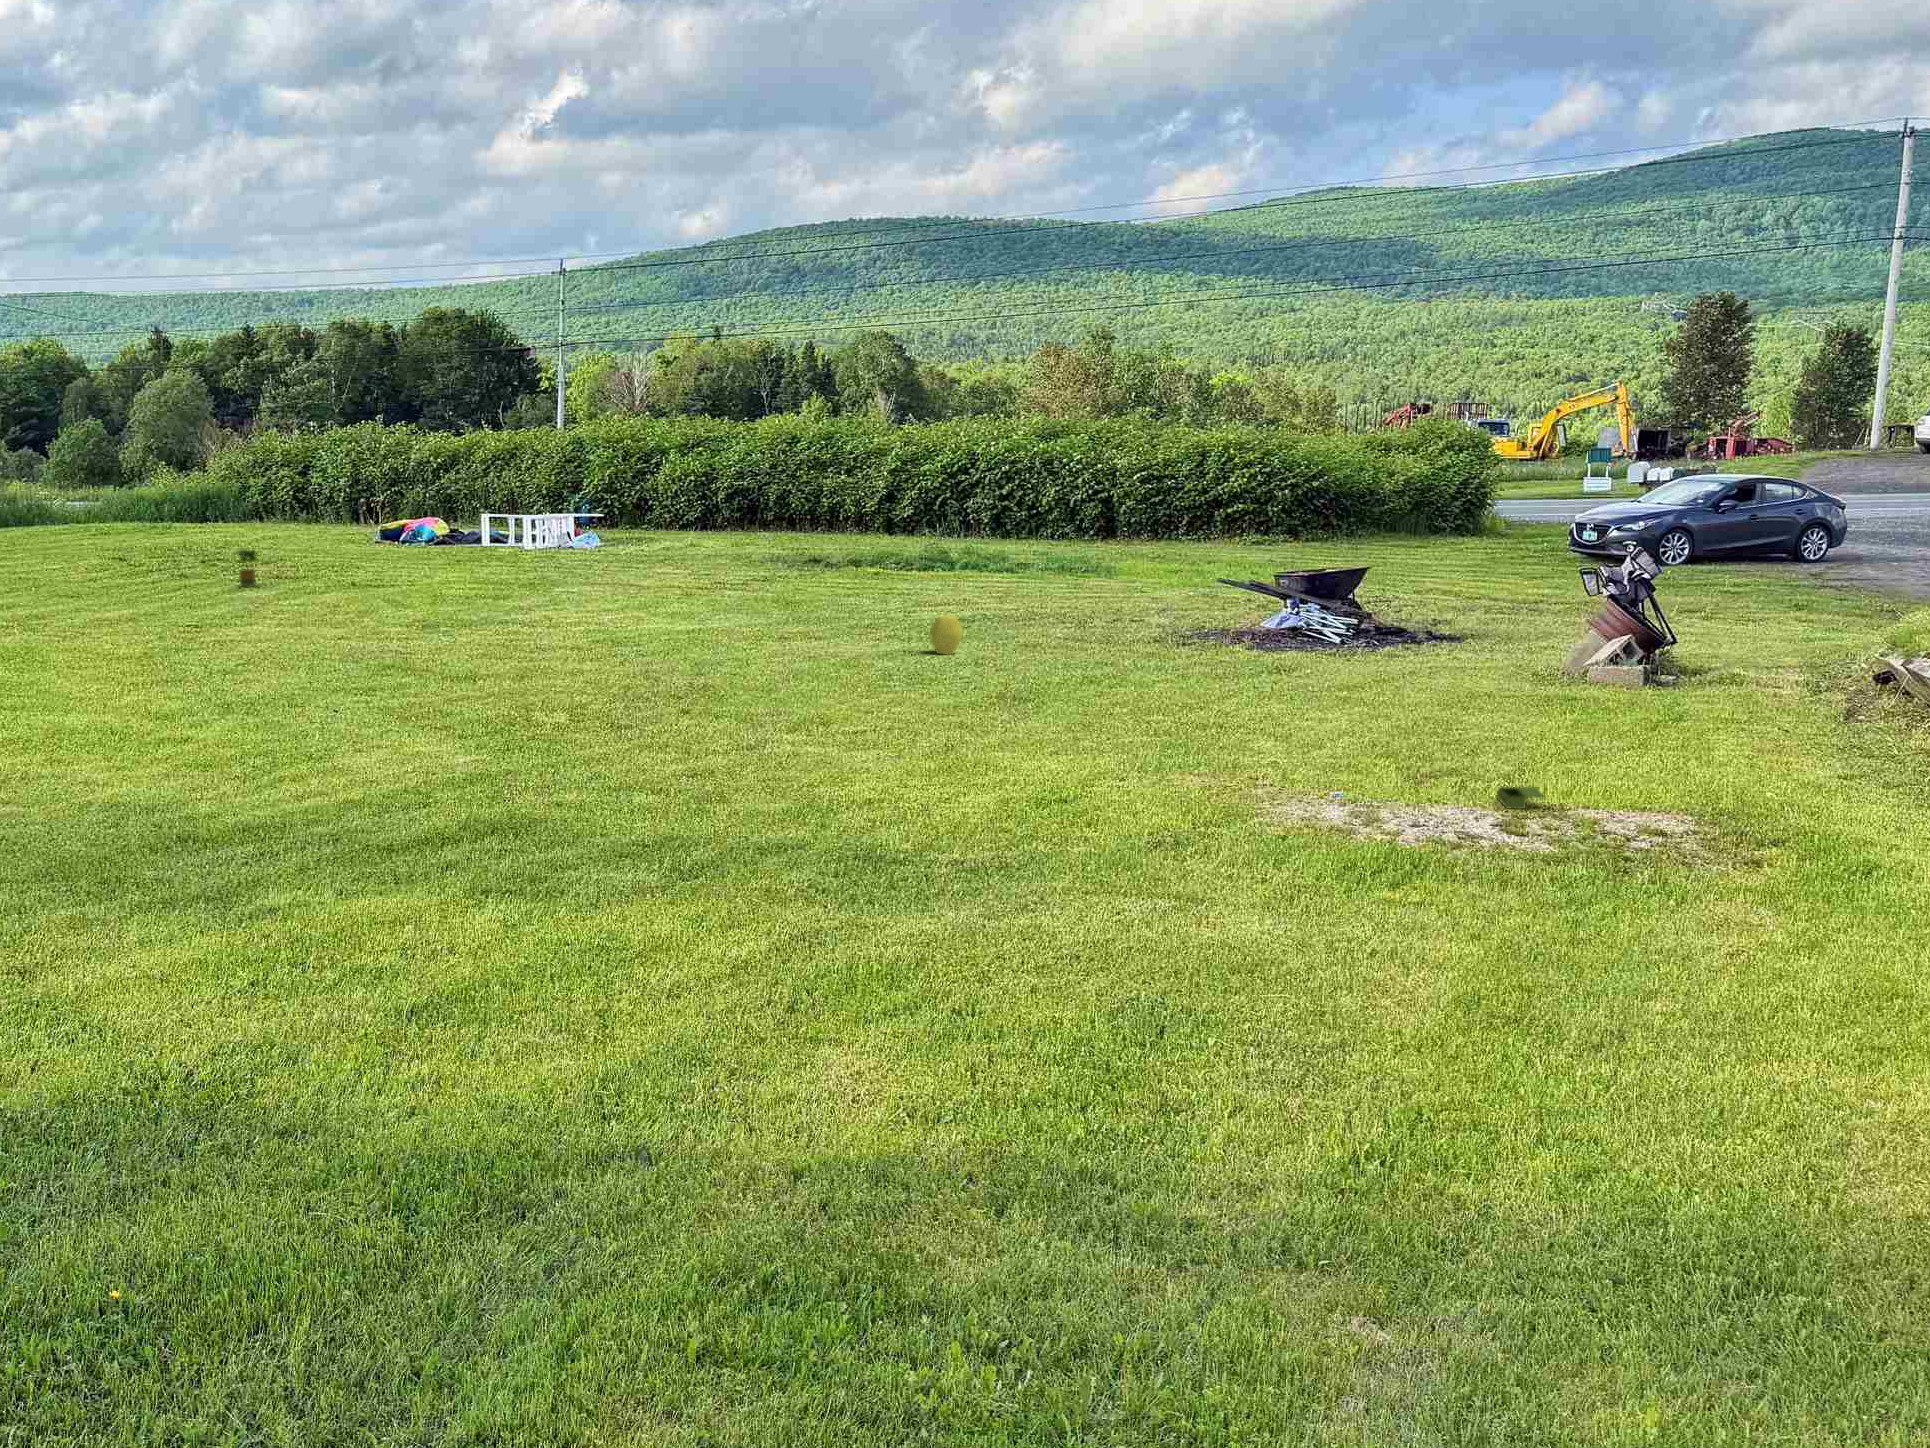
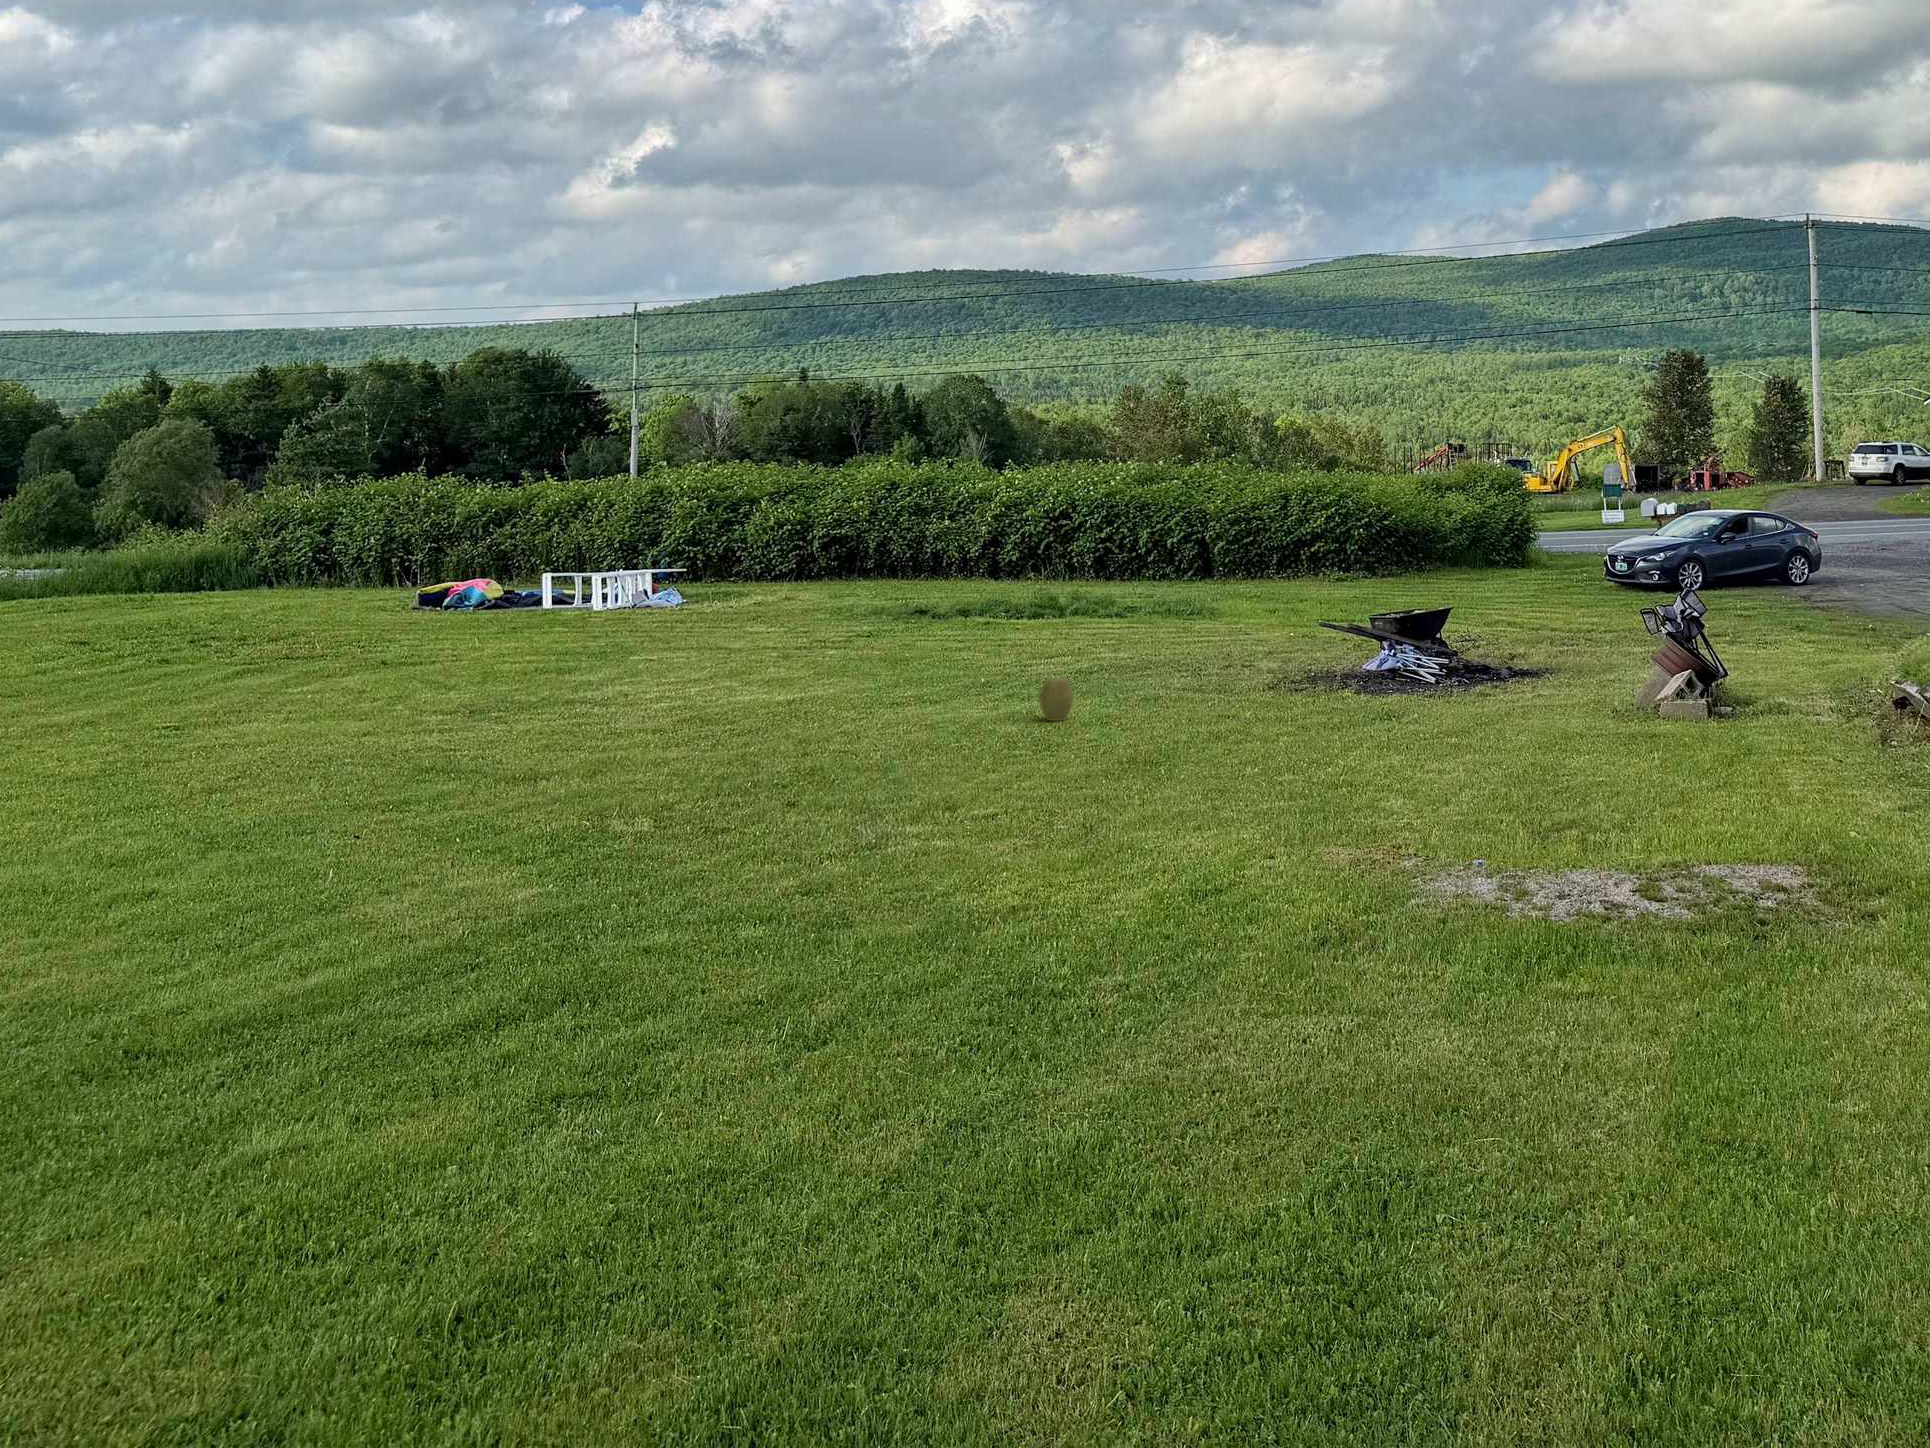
potted tree: present [237,549,257,587] -> none [188,628,224,675]
toolbox: present [1497,786,1544,809] -> none [1624,844,1671,871]

